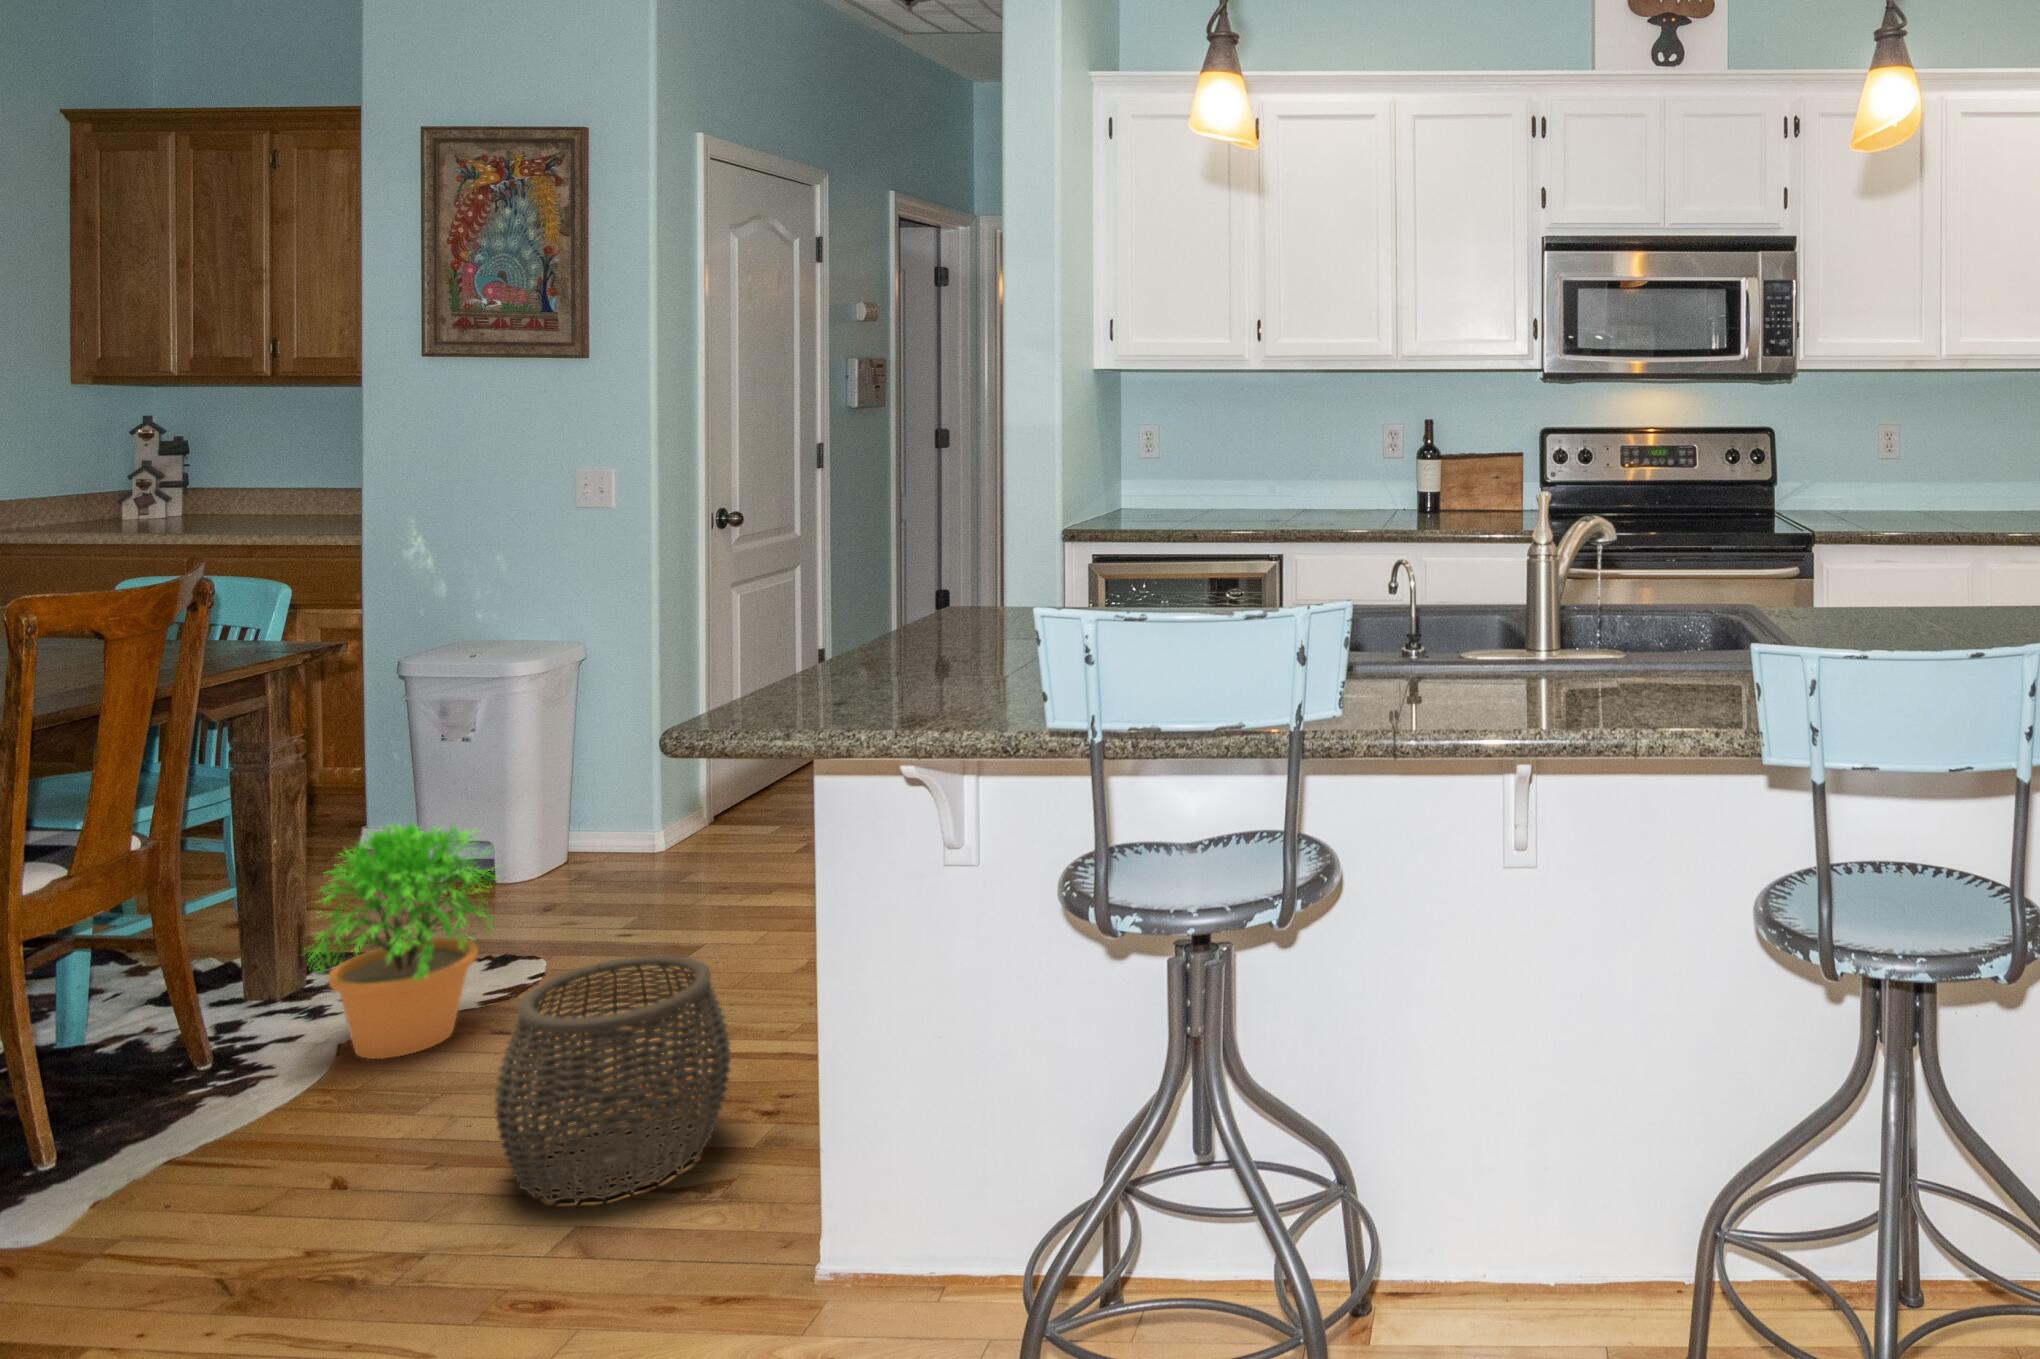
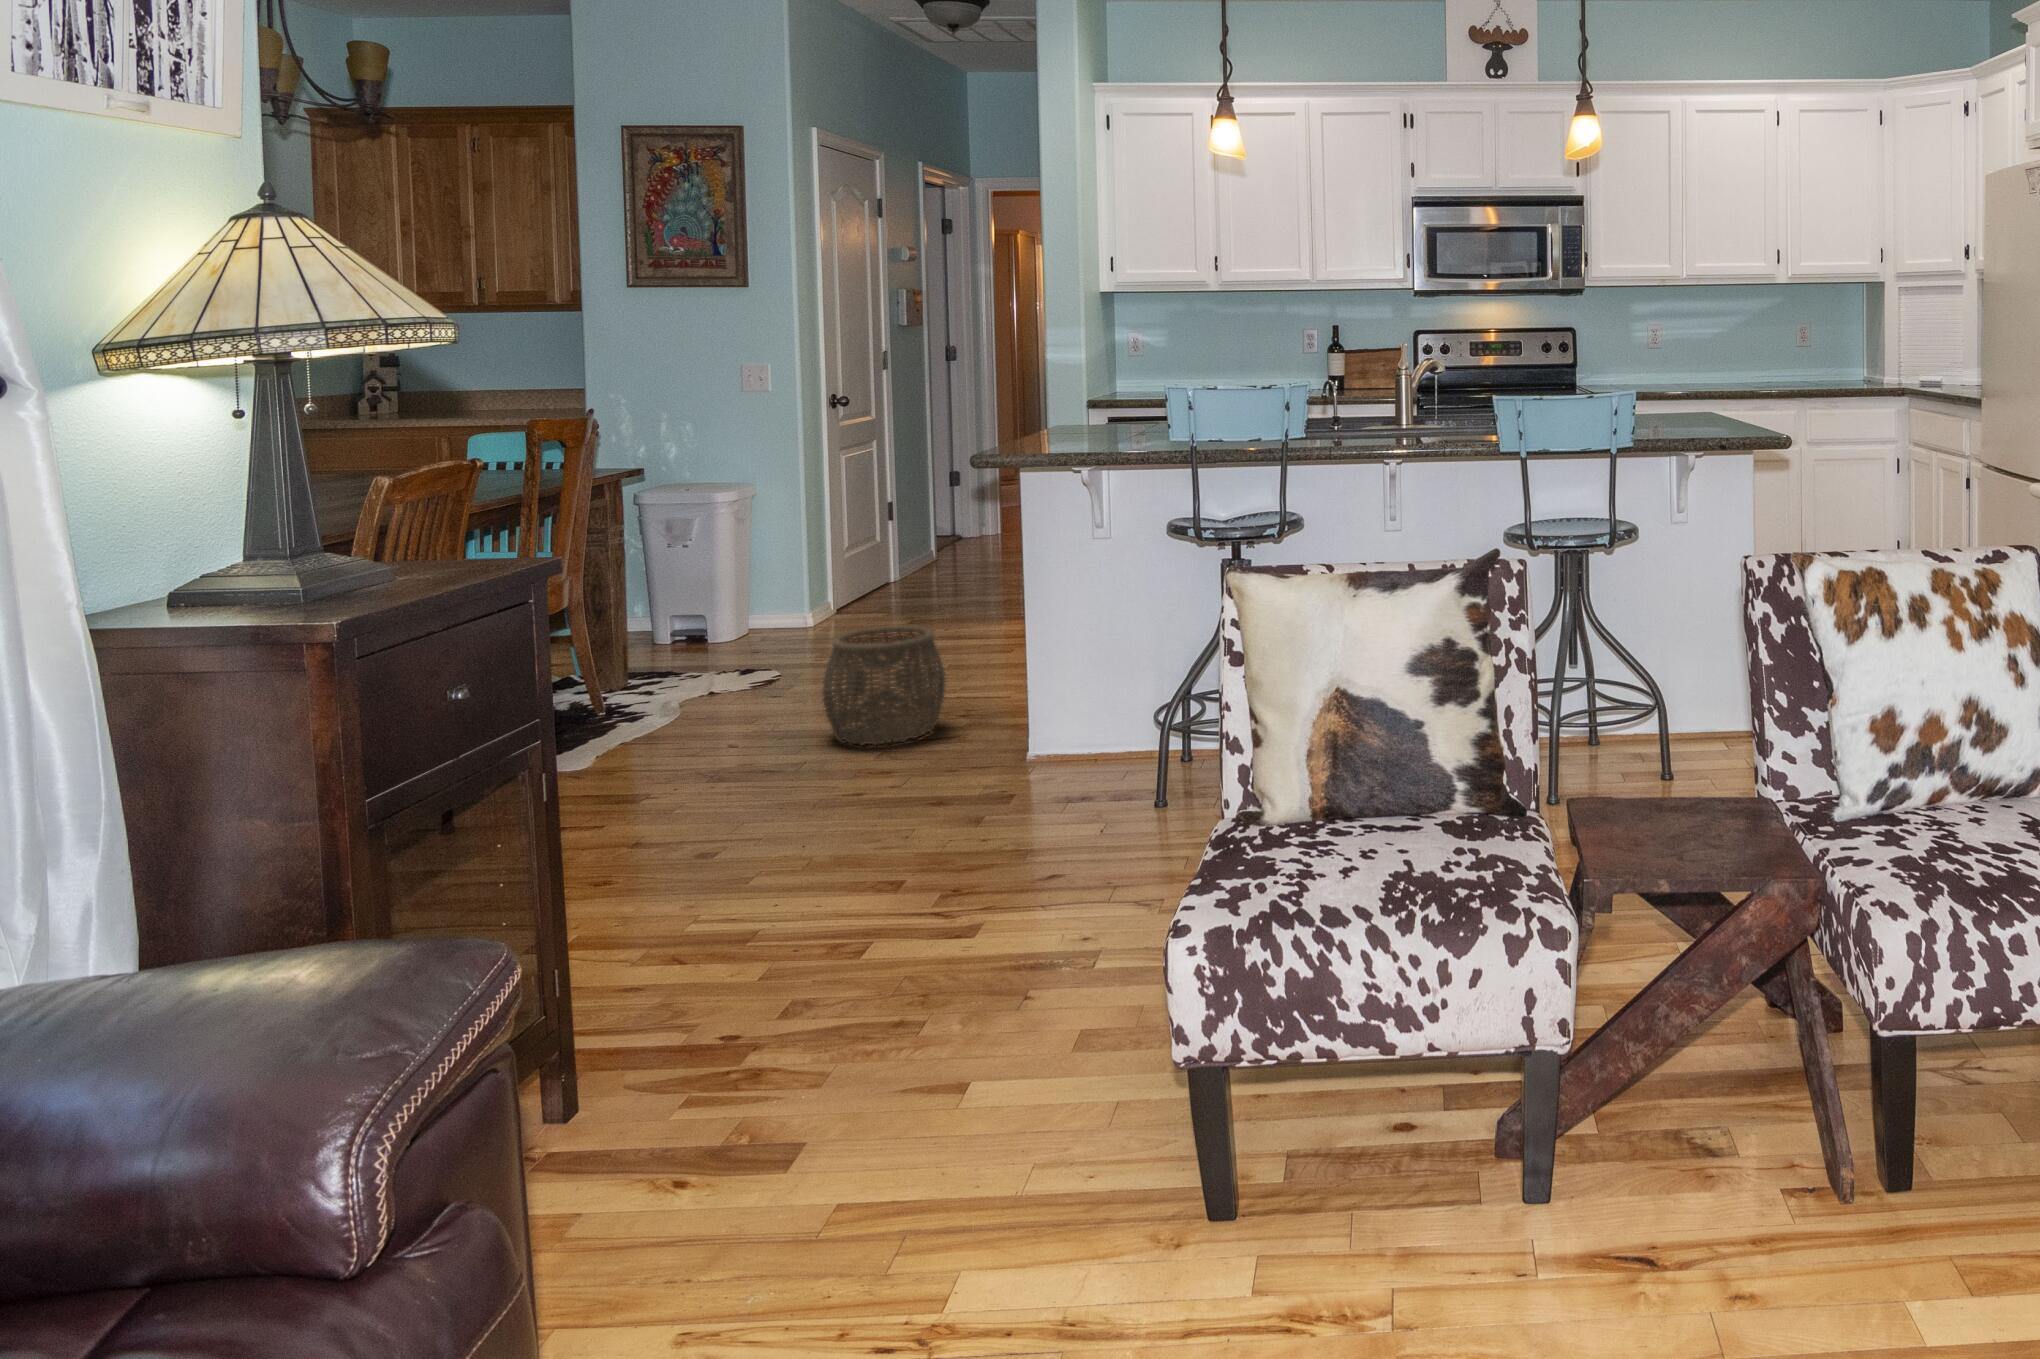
potted plant: present [309,823,498,1059] -> none [659,566,767,708]

